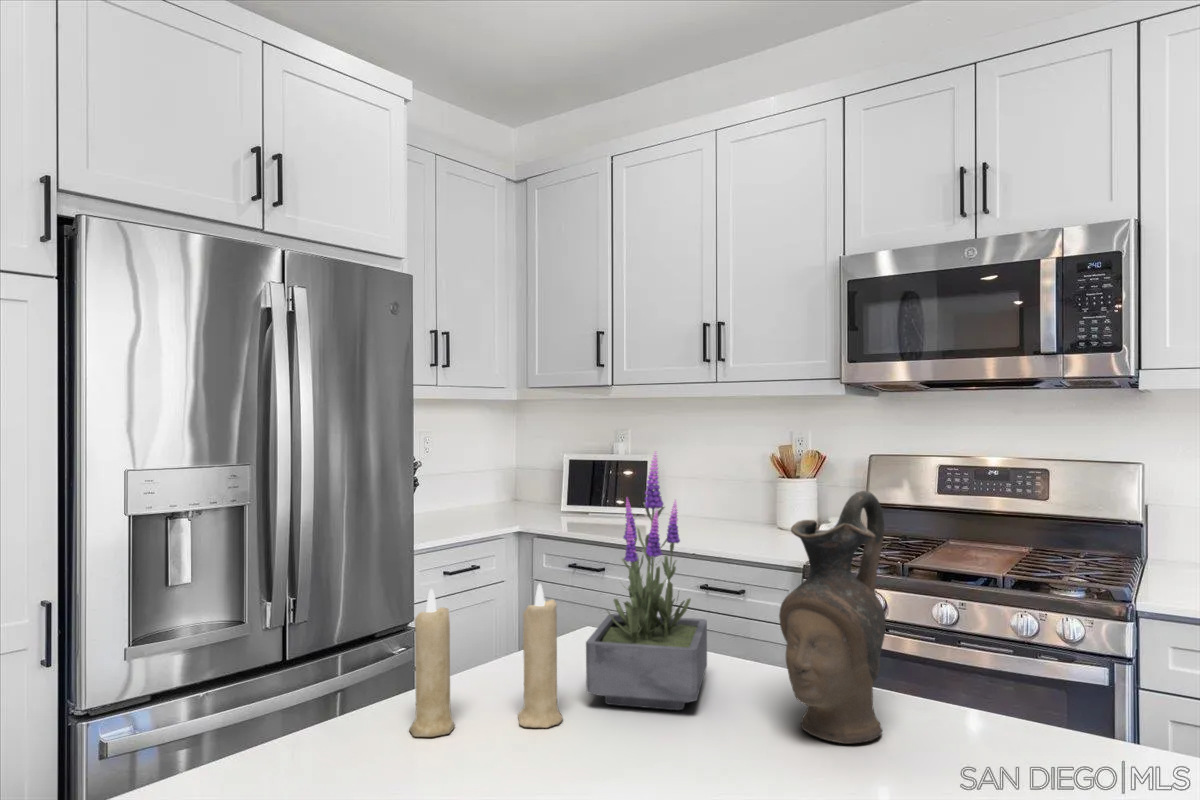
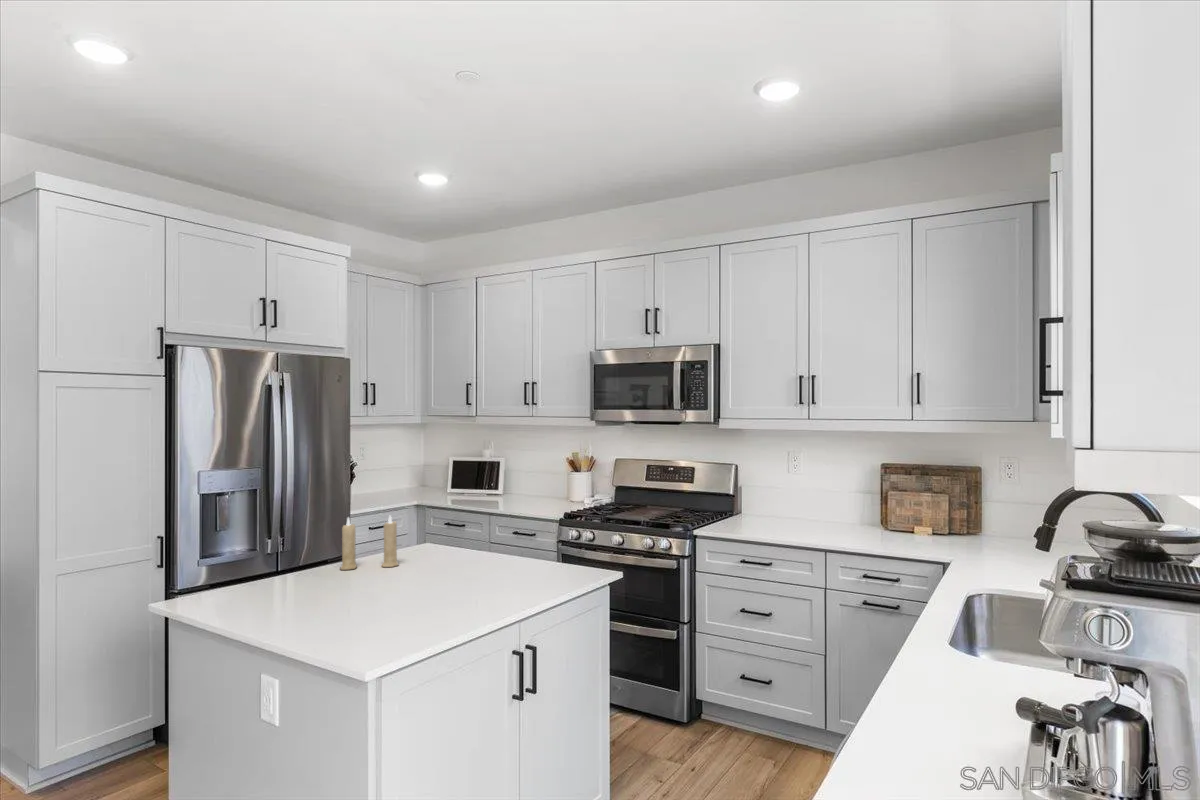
potted plant: present [586,453,707,710] -> none [409,465,463,562]
ceramic pitcher: present [779,491,885,743] -> none [476,480,518,567]

